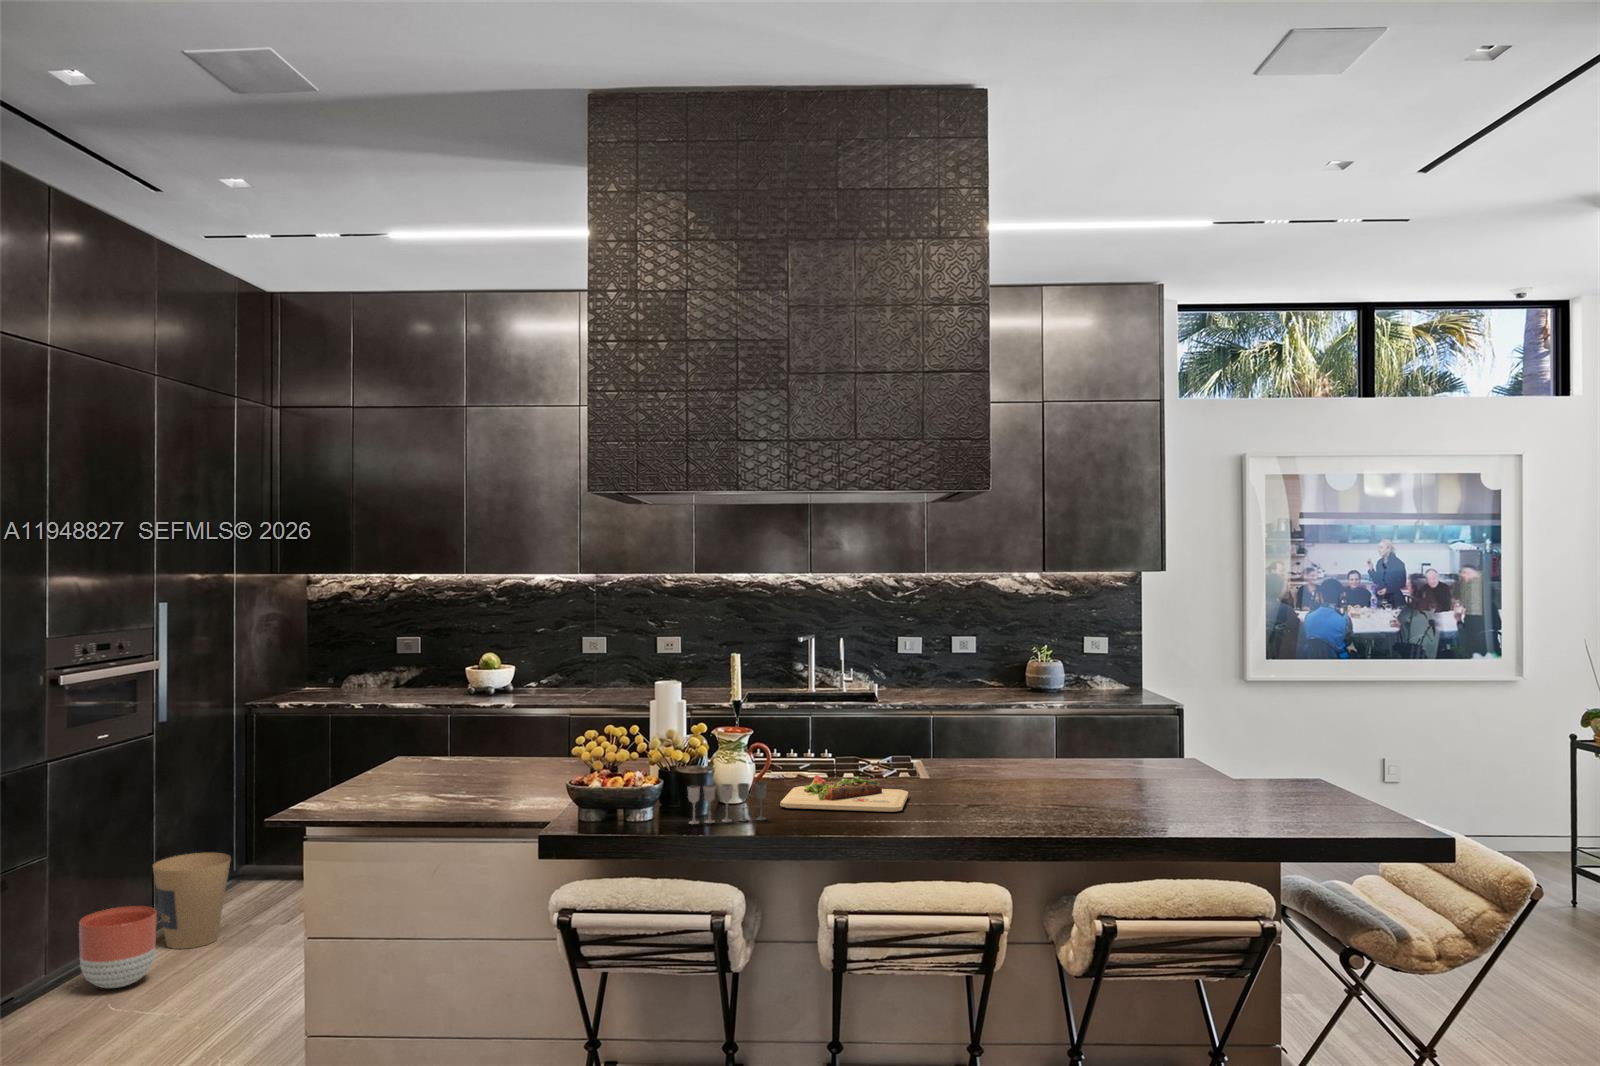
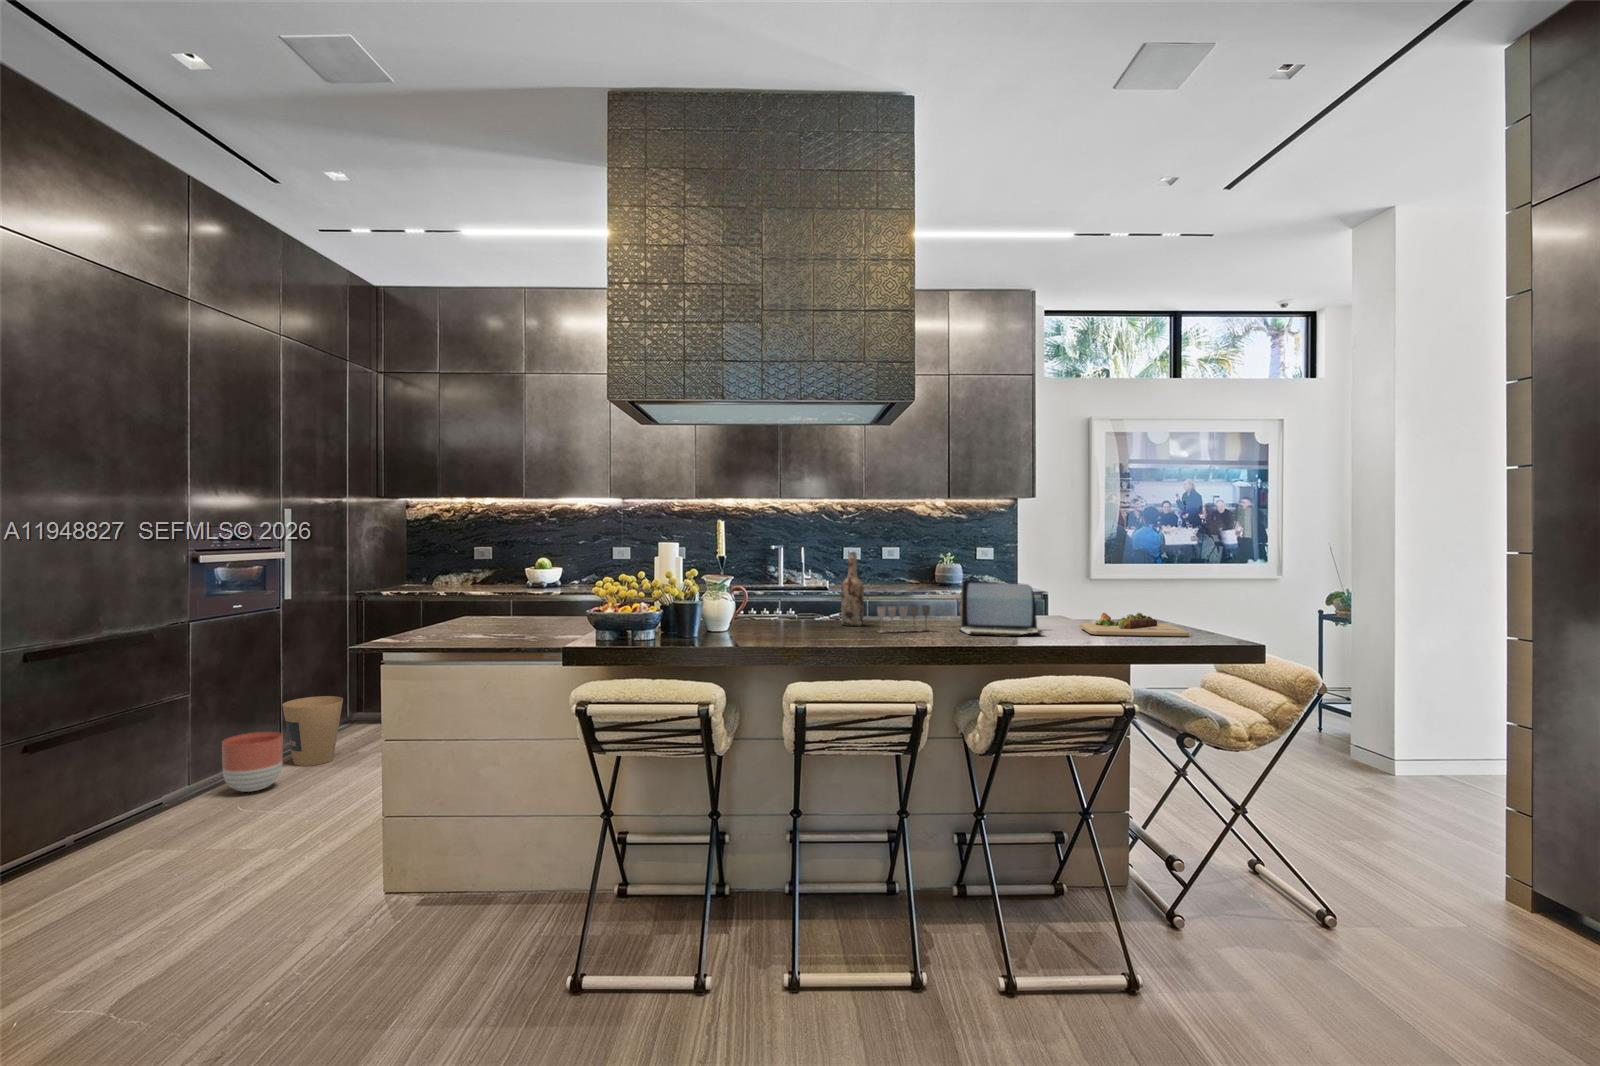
wine bottle: none [895,688,925,787] -> present [841,552,864,626]
laptop: none [1050,728,1164,812] -> present [959,580,1043,637]
cutting board: present [780,775,908,812] -> present [1079,613,1189,637]
wine glass: present [688,782,767,824] -> present [877,605,930,633]

